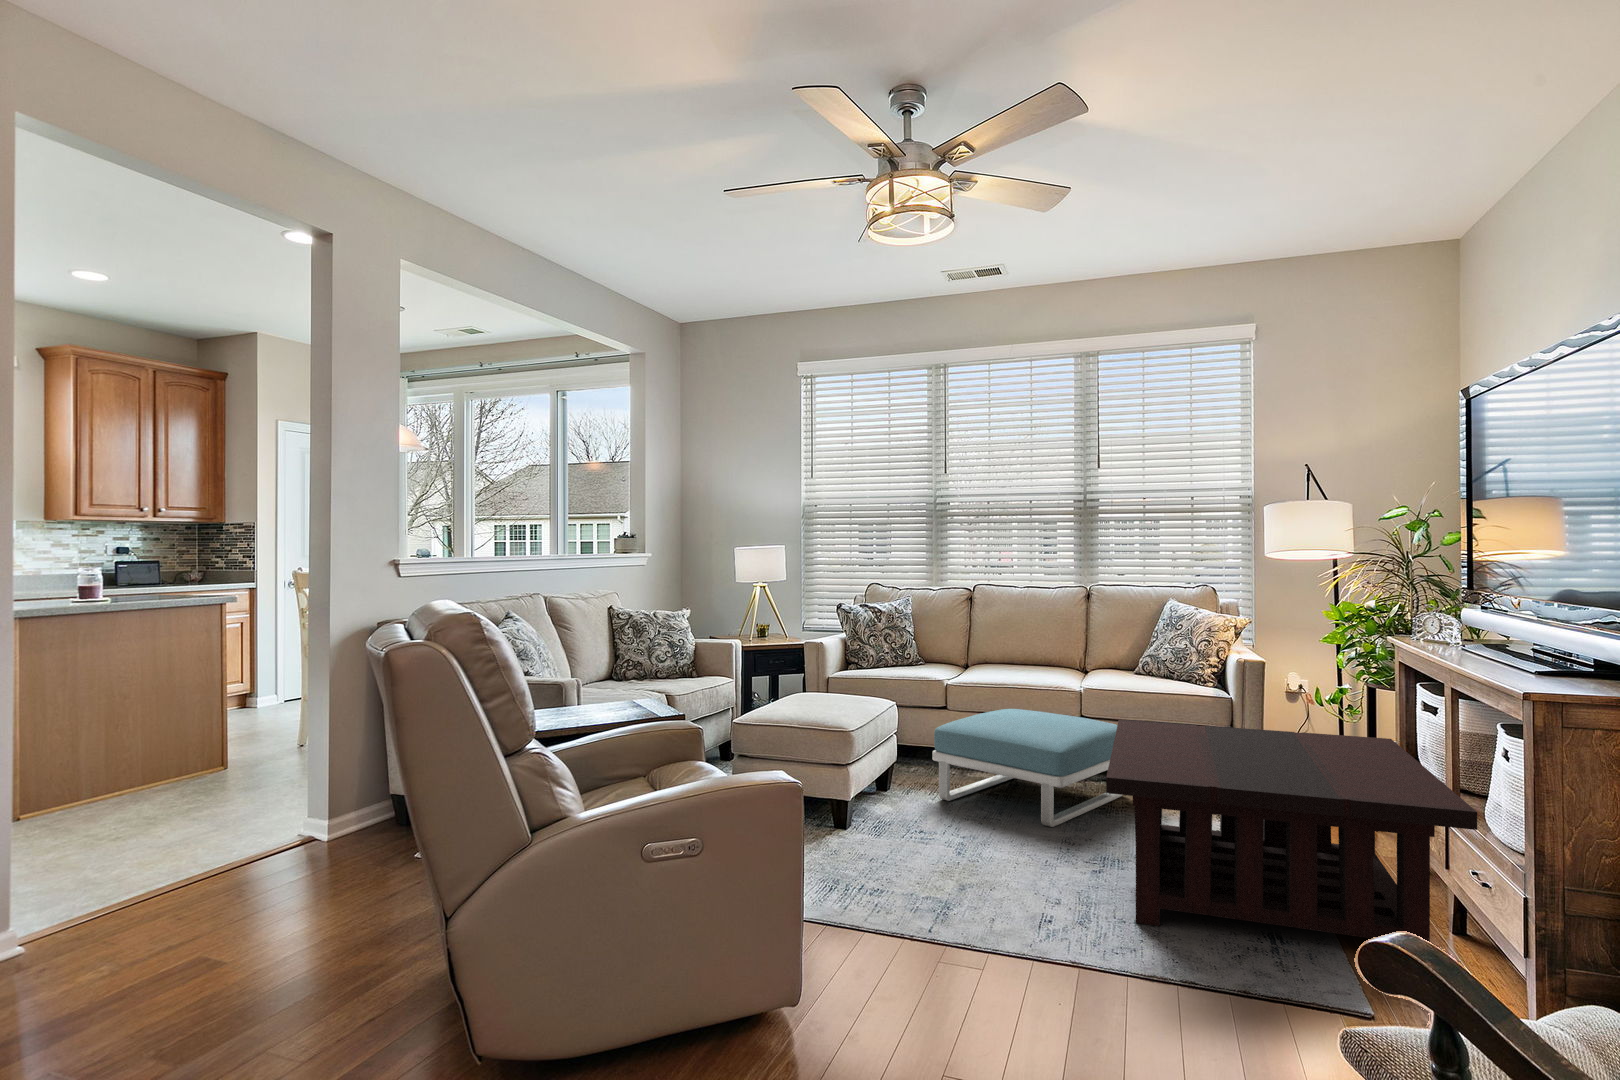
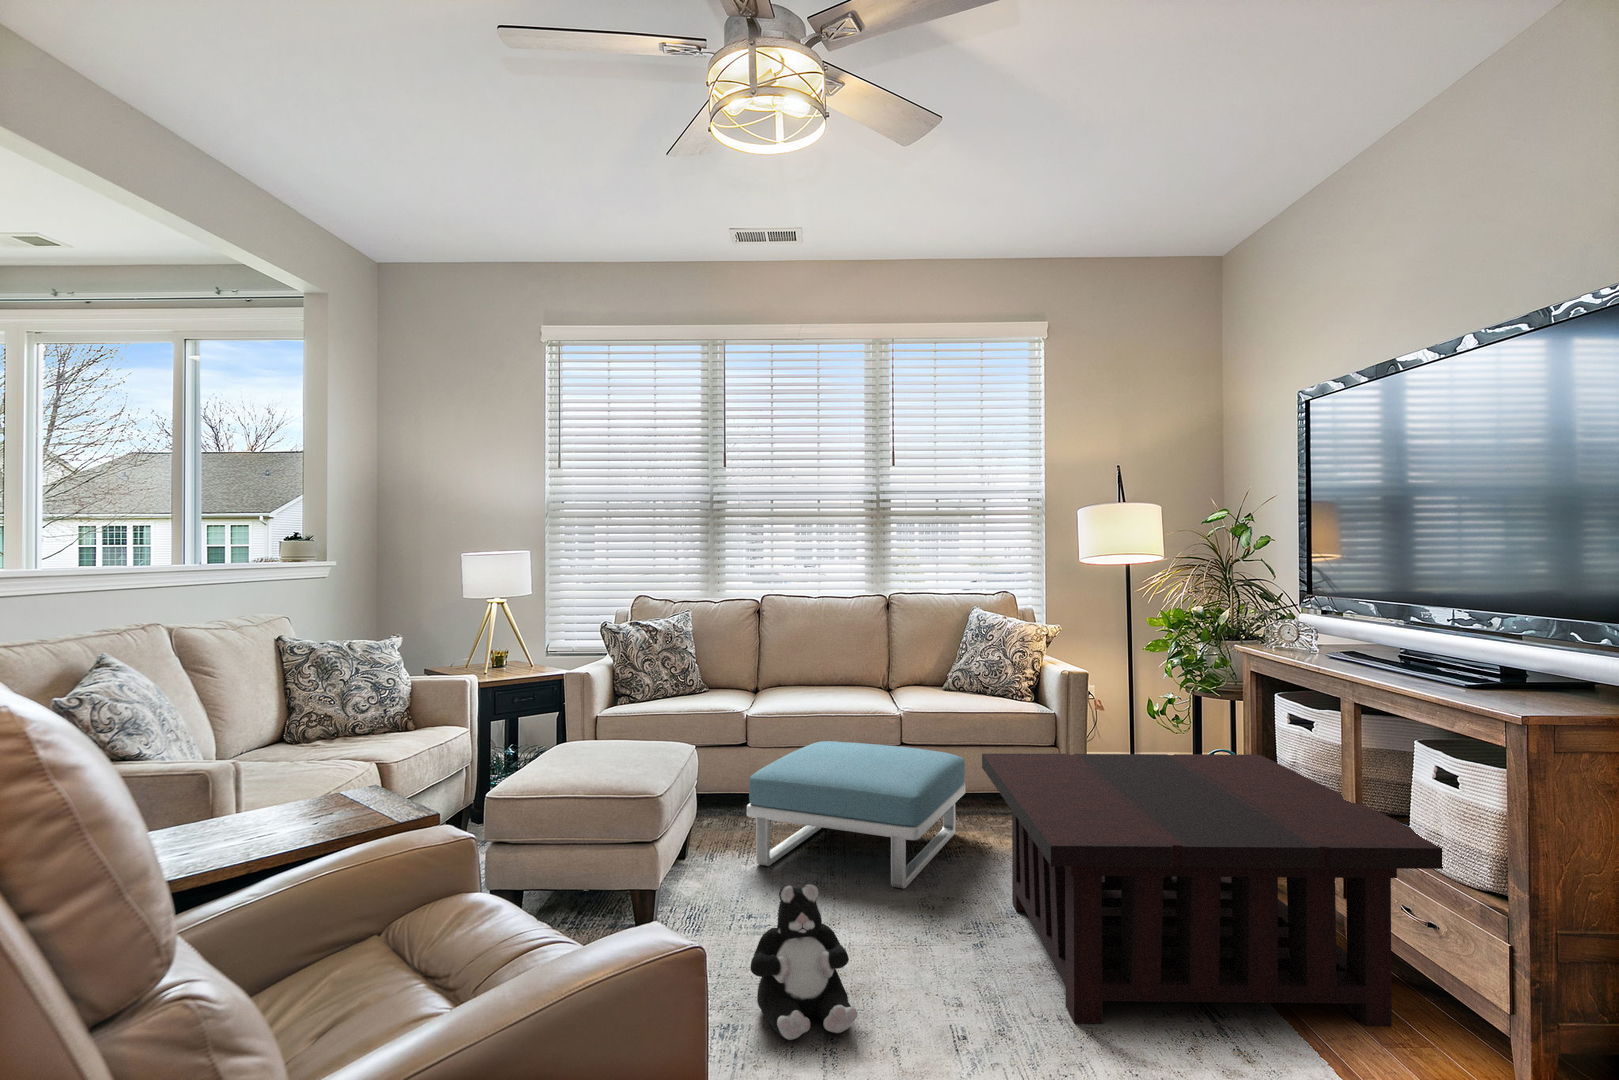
plush toy: none [889,794,964,900] -> present [750,882,858,1040]

